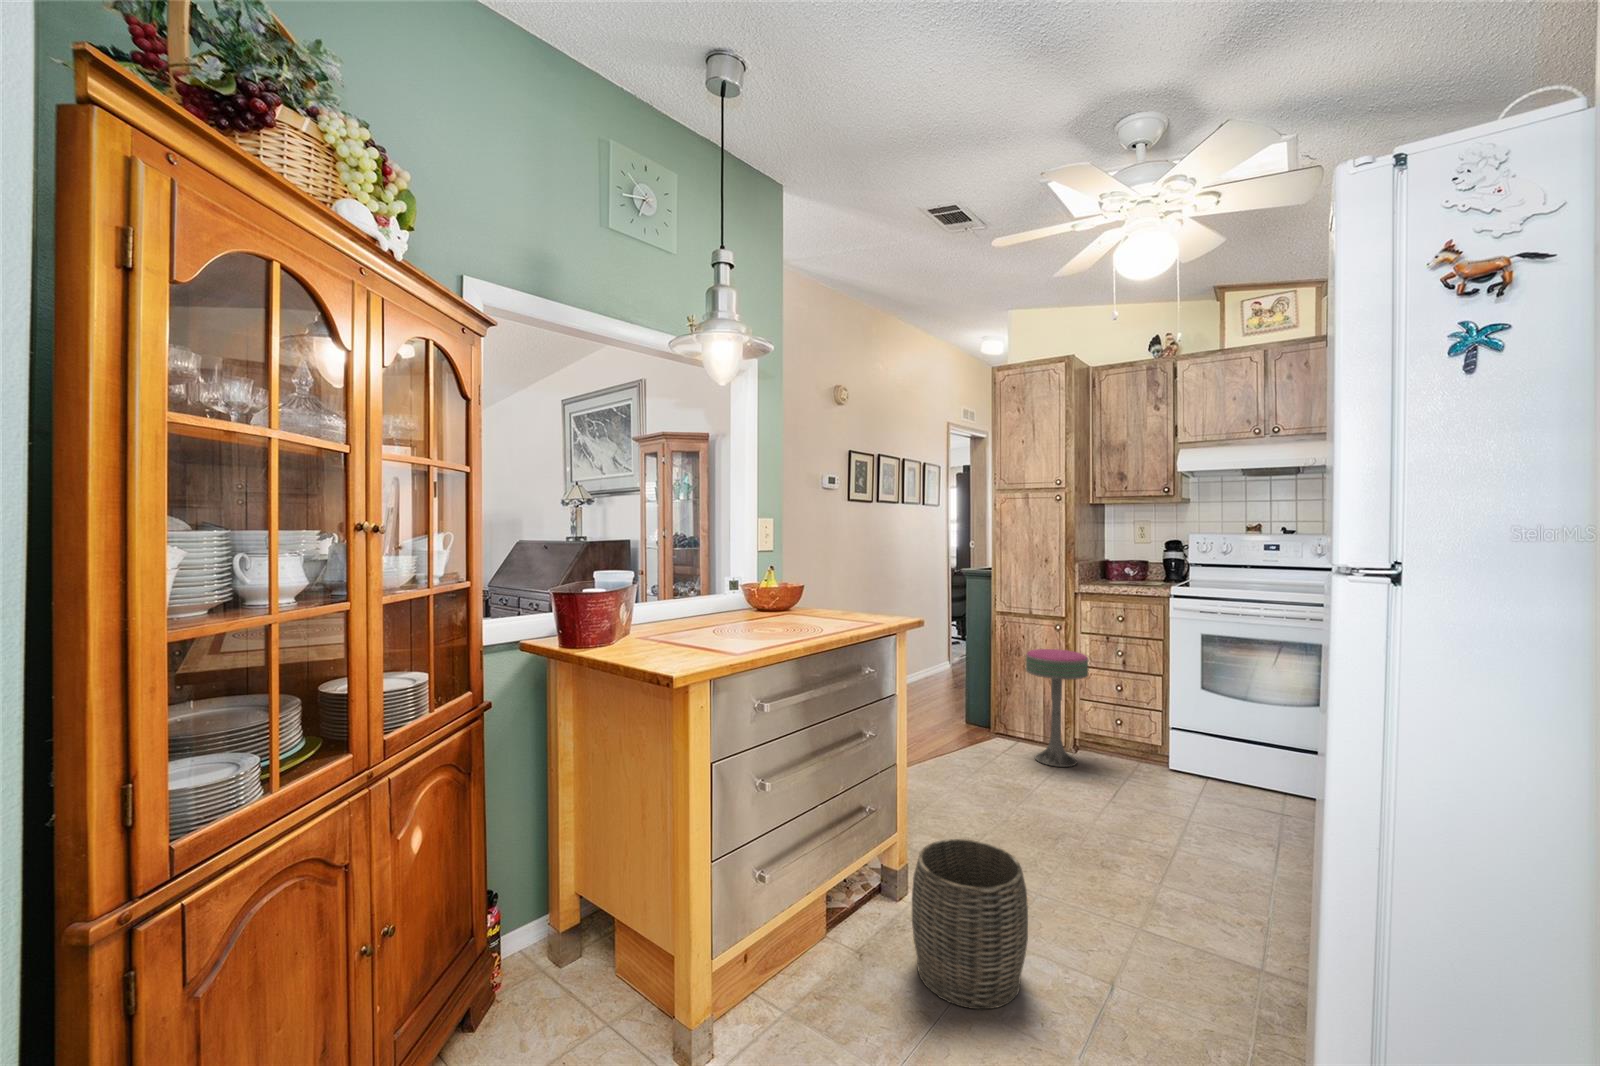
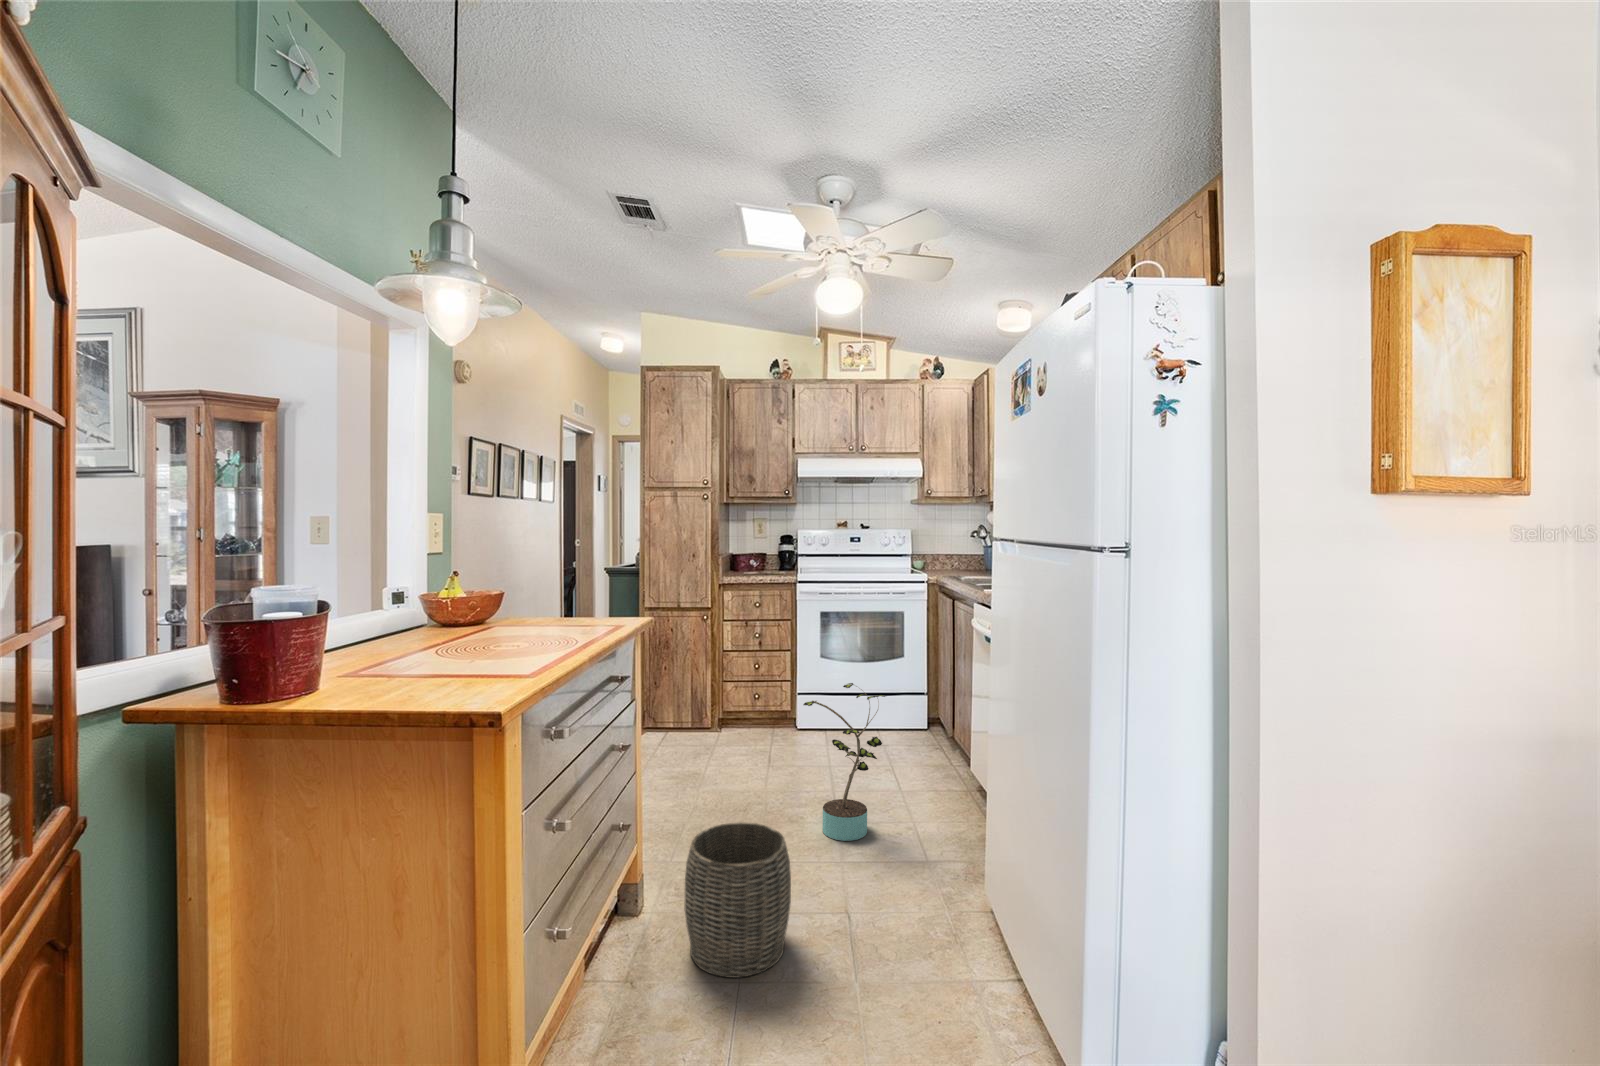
bar stool: present [1026,649,1089,767] -> none [682,639,737,748]
potted plant: none [1114,719,1230,913] -> present [803,683,885,841]

